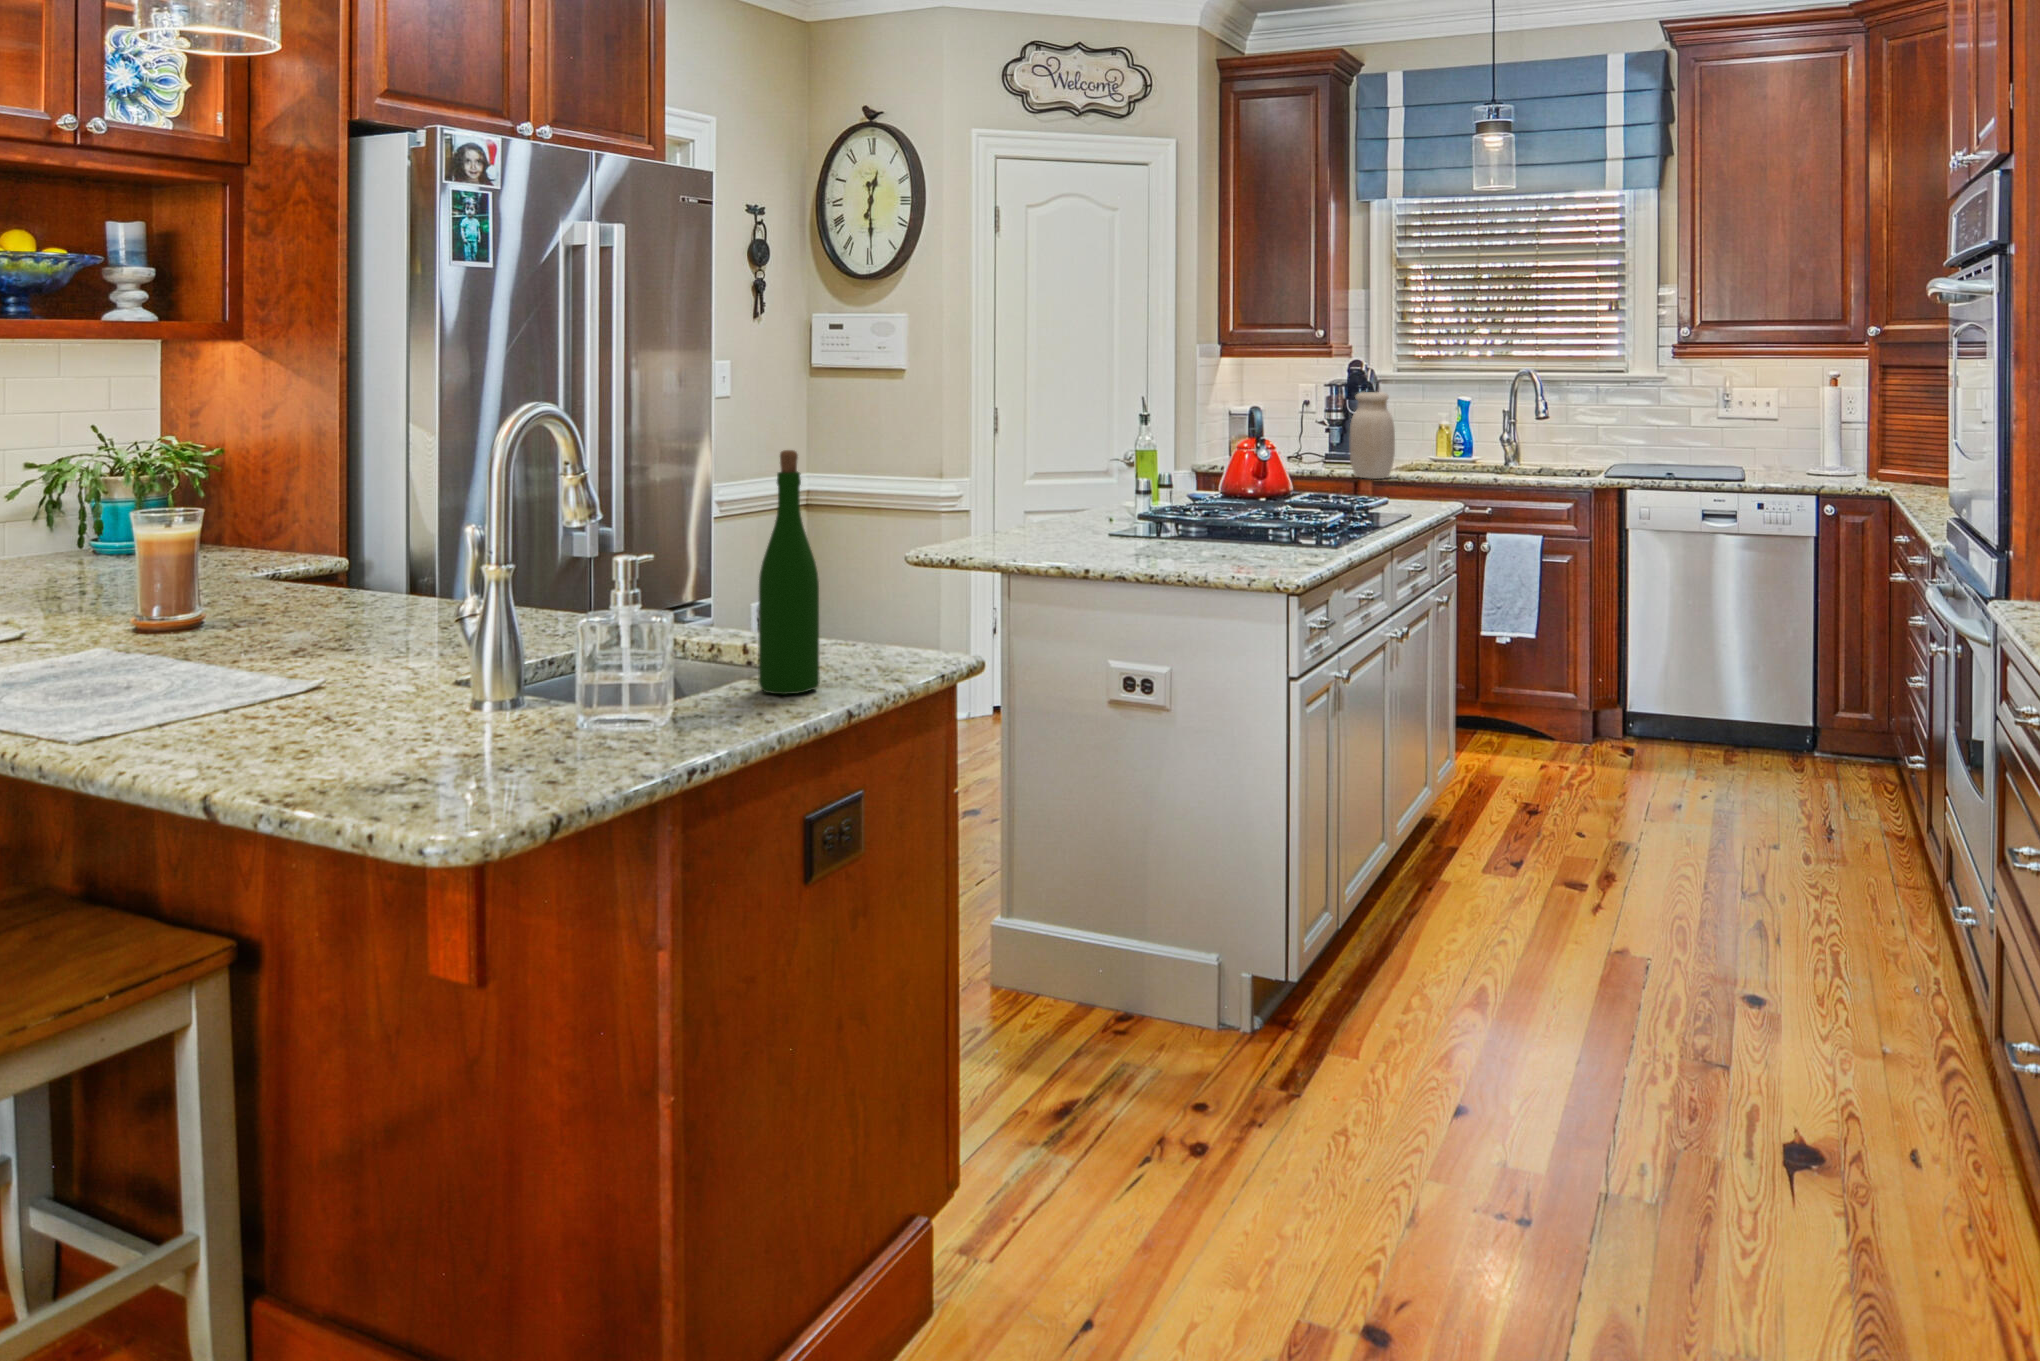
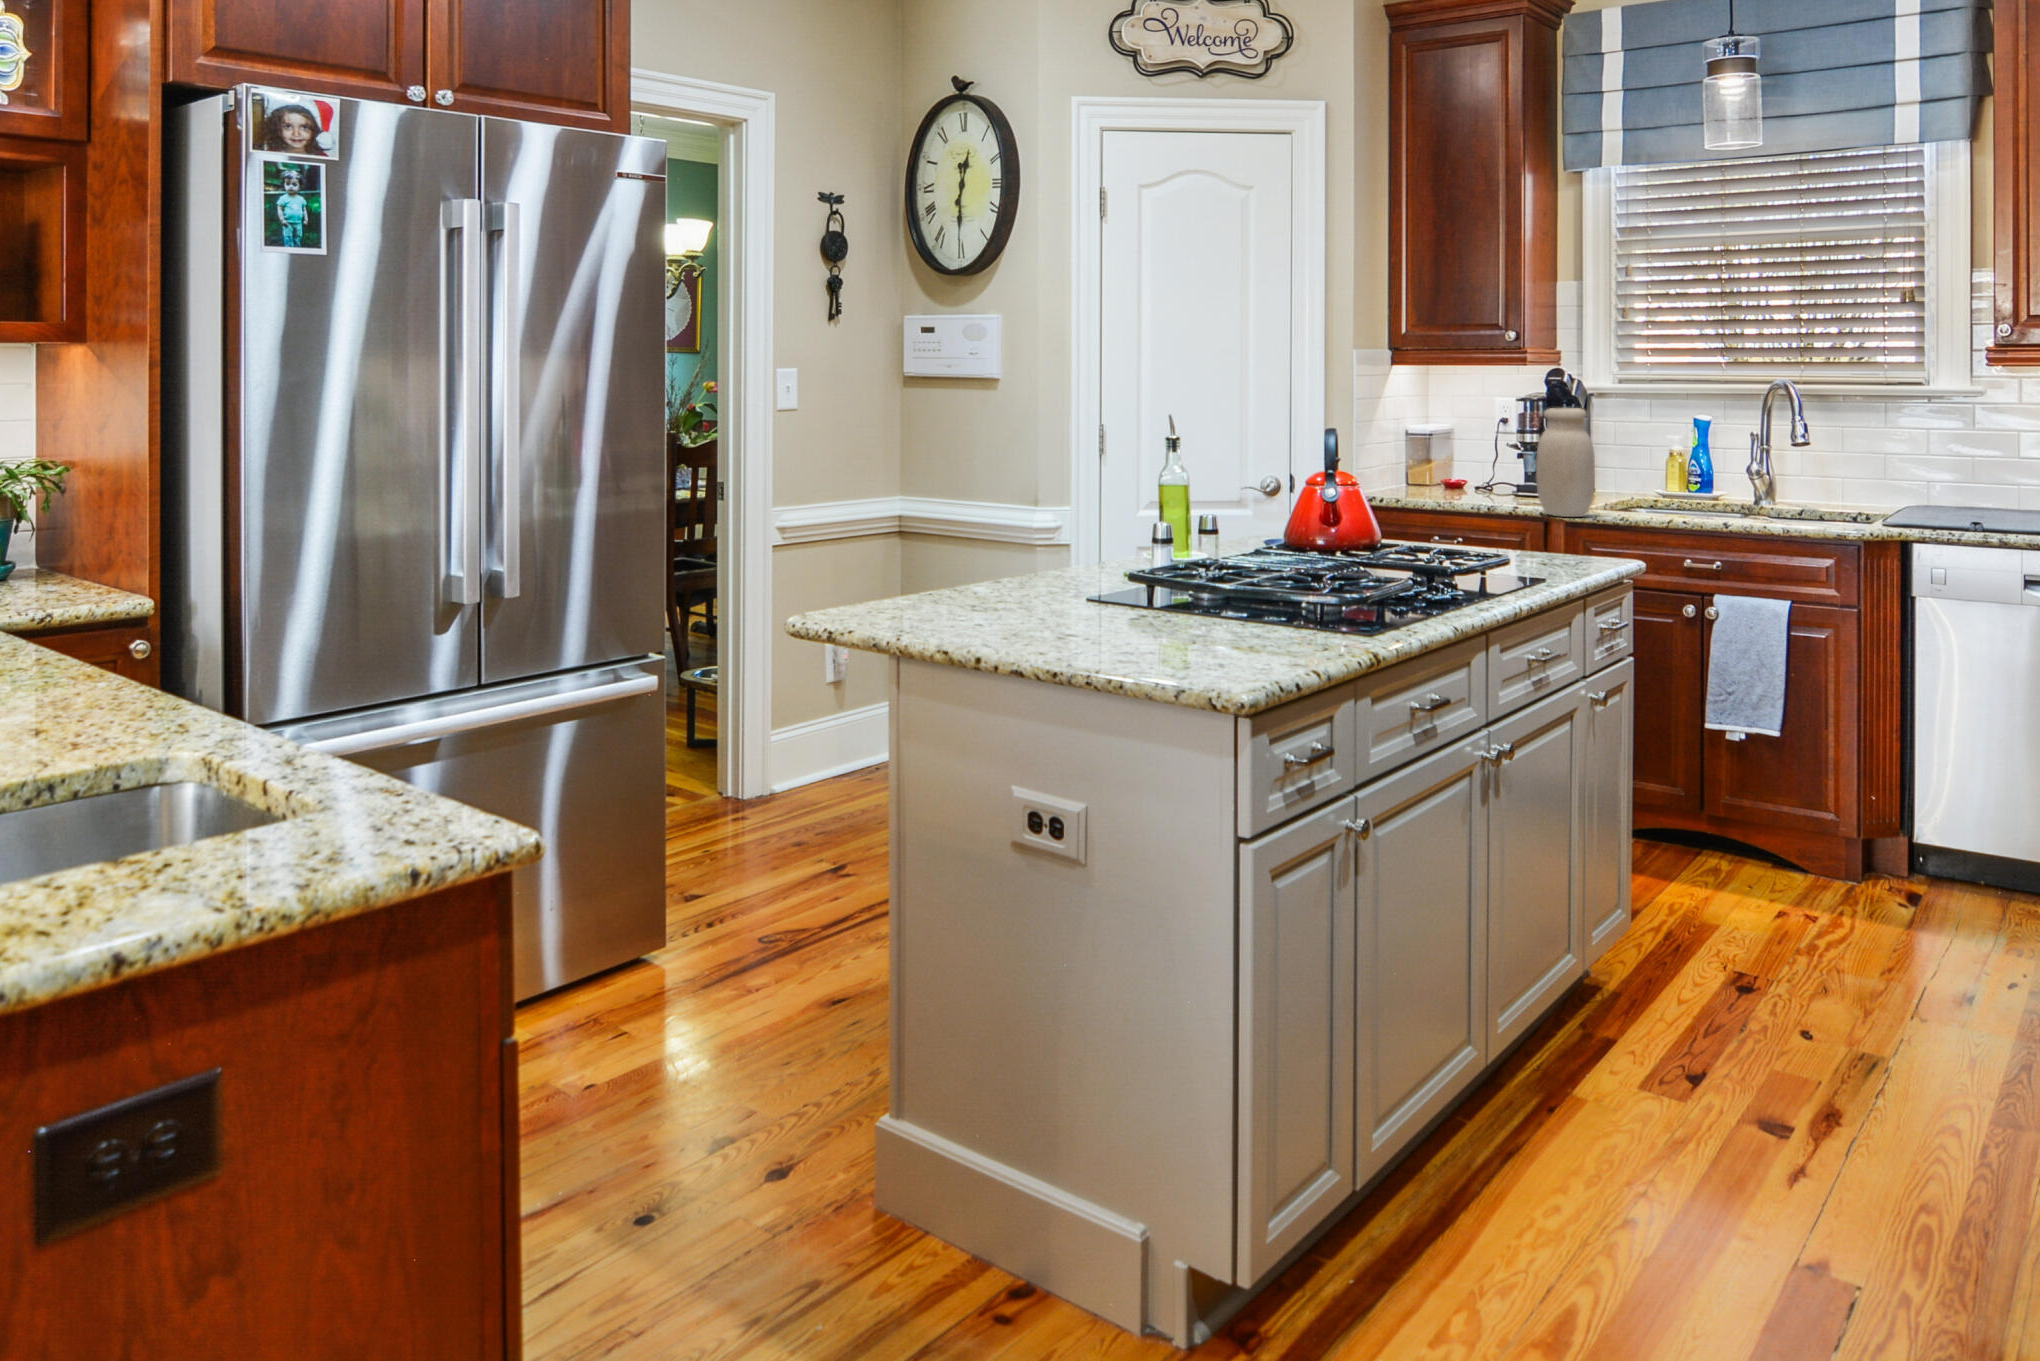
wine bottle: present [758,450,819,694] -> none [28,507,149,917]

